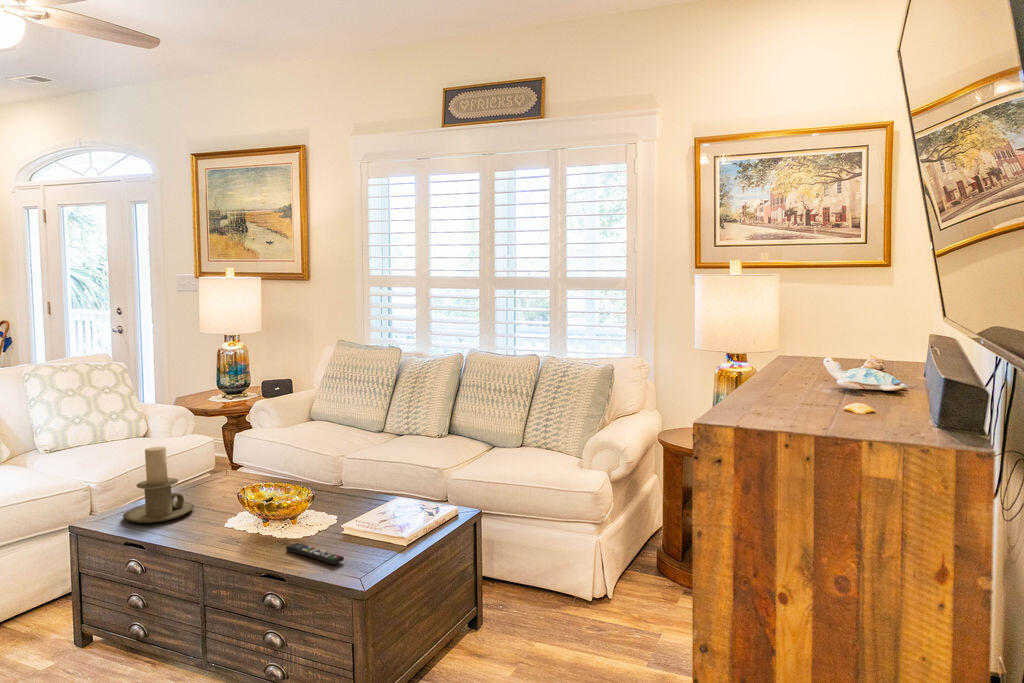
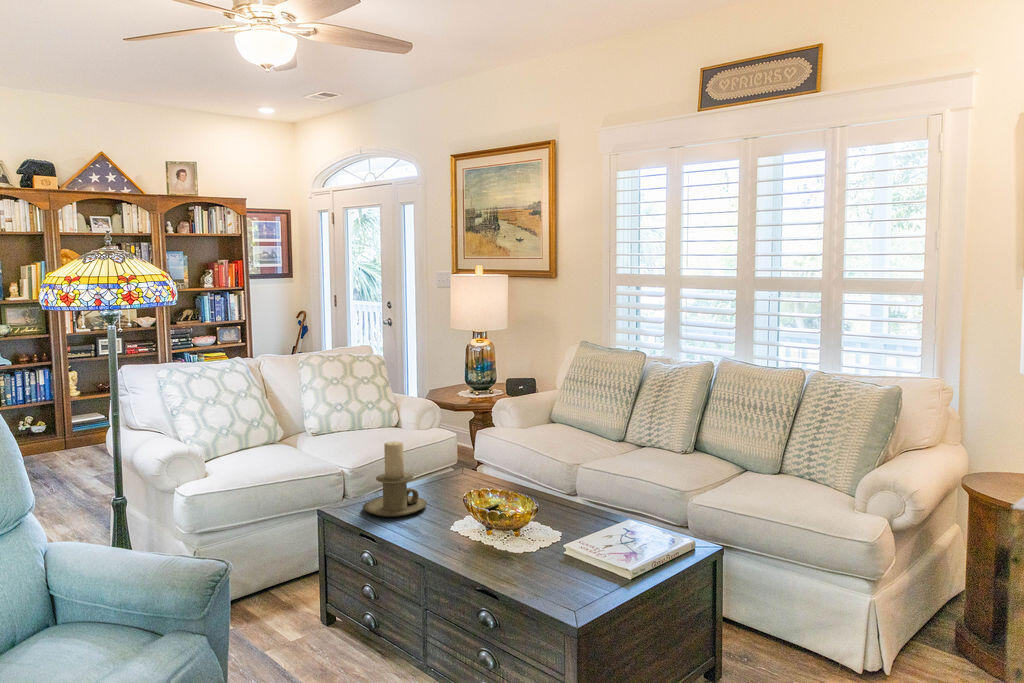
remote control: present [286,543,344,564] -> none [506,560,564,593]

